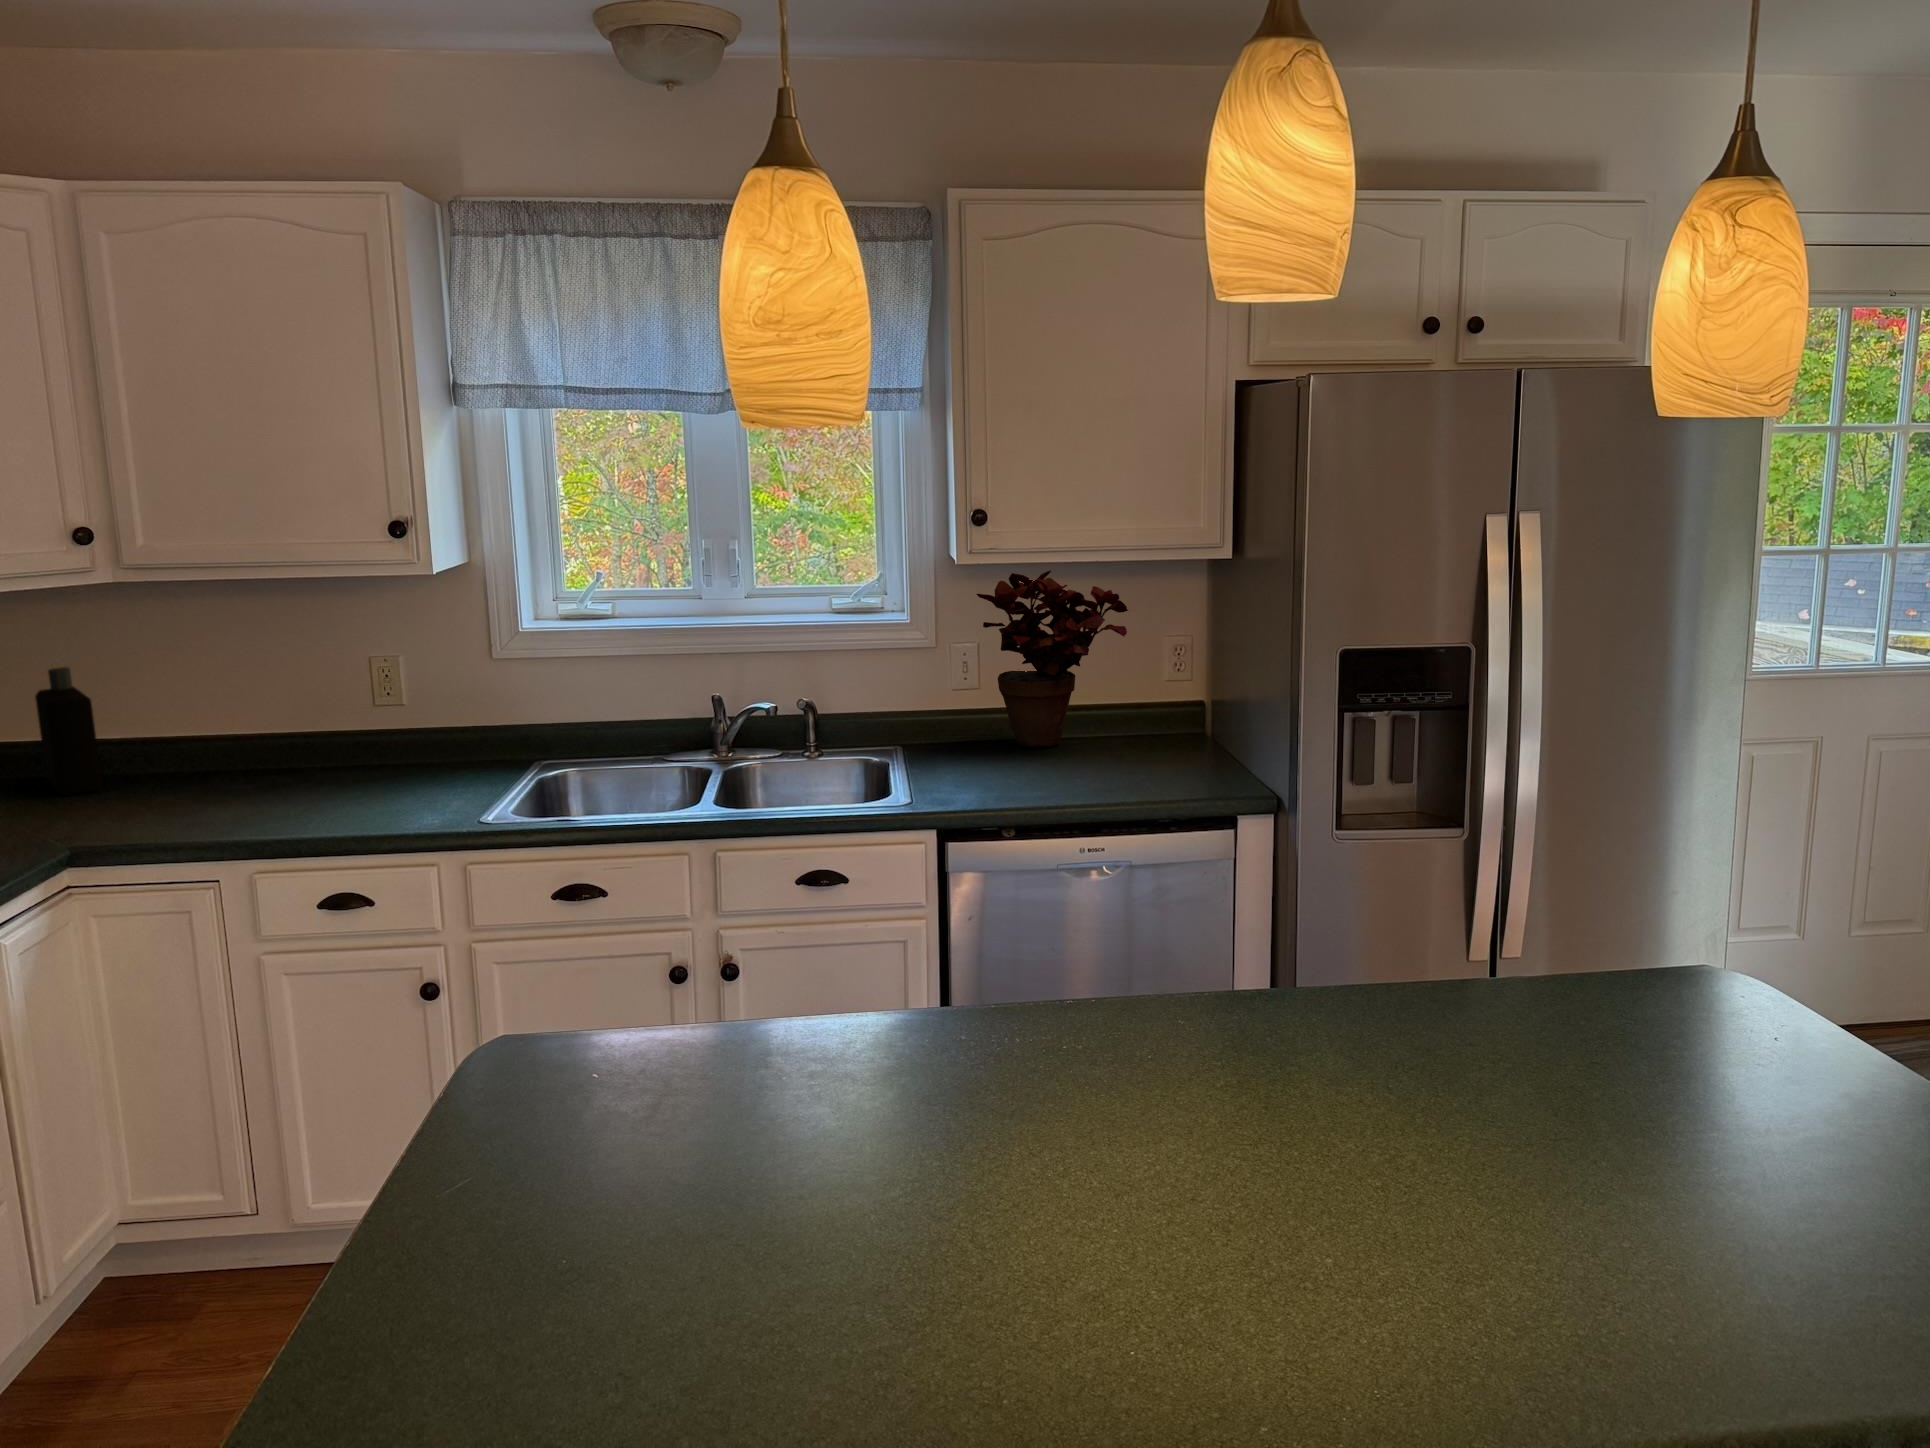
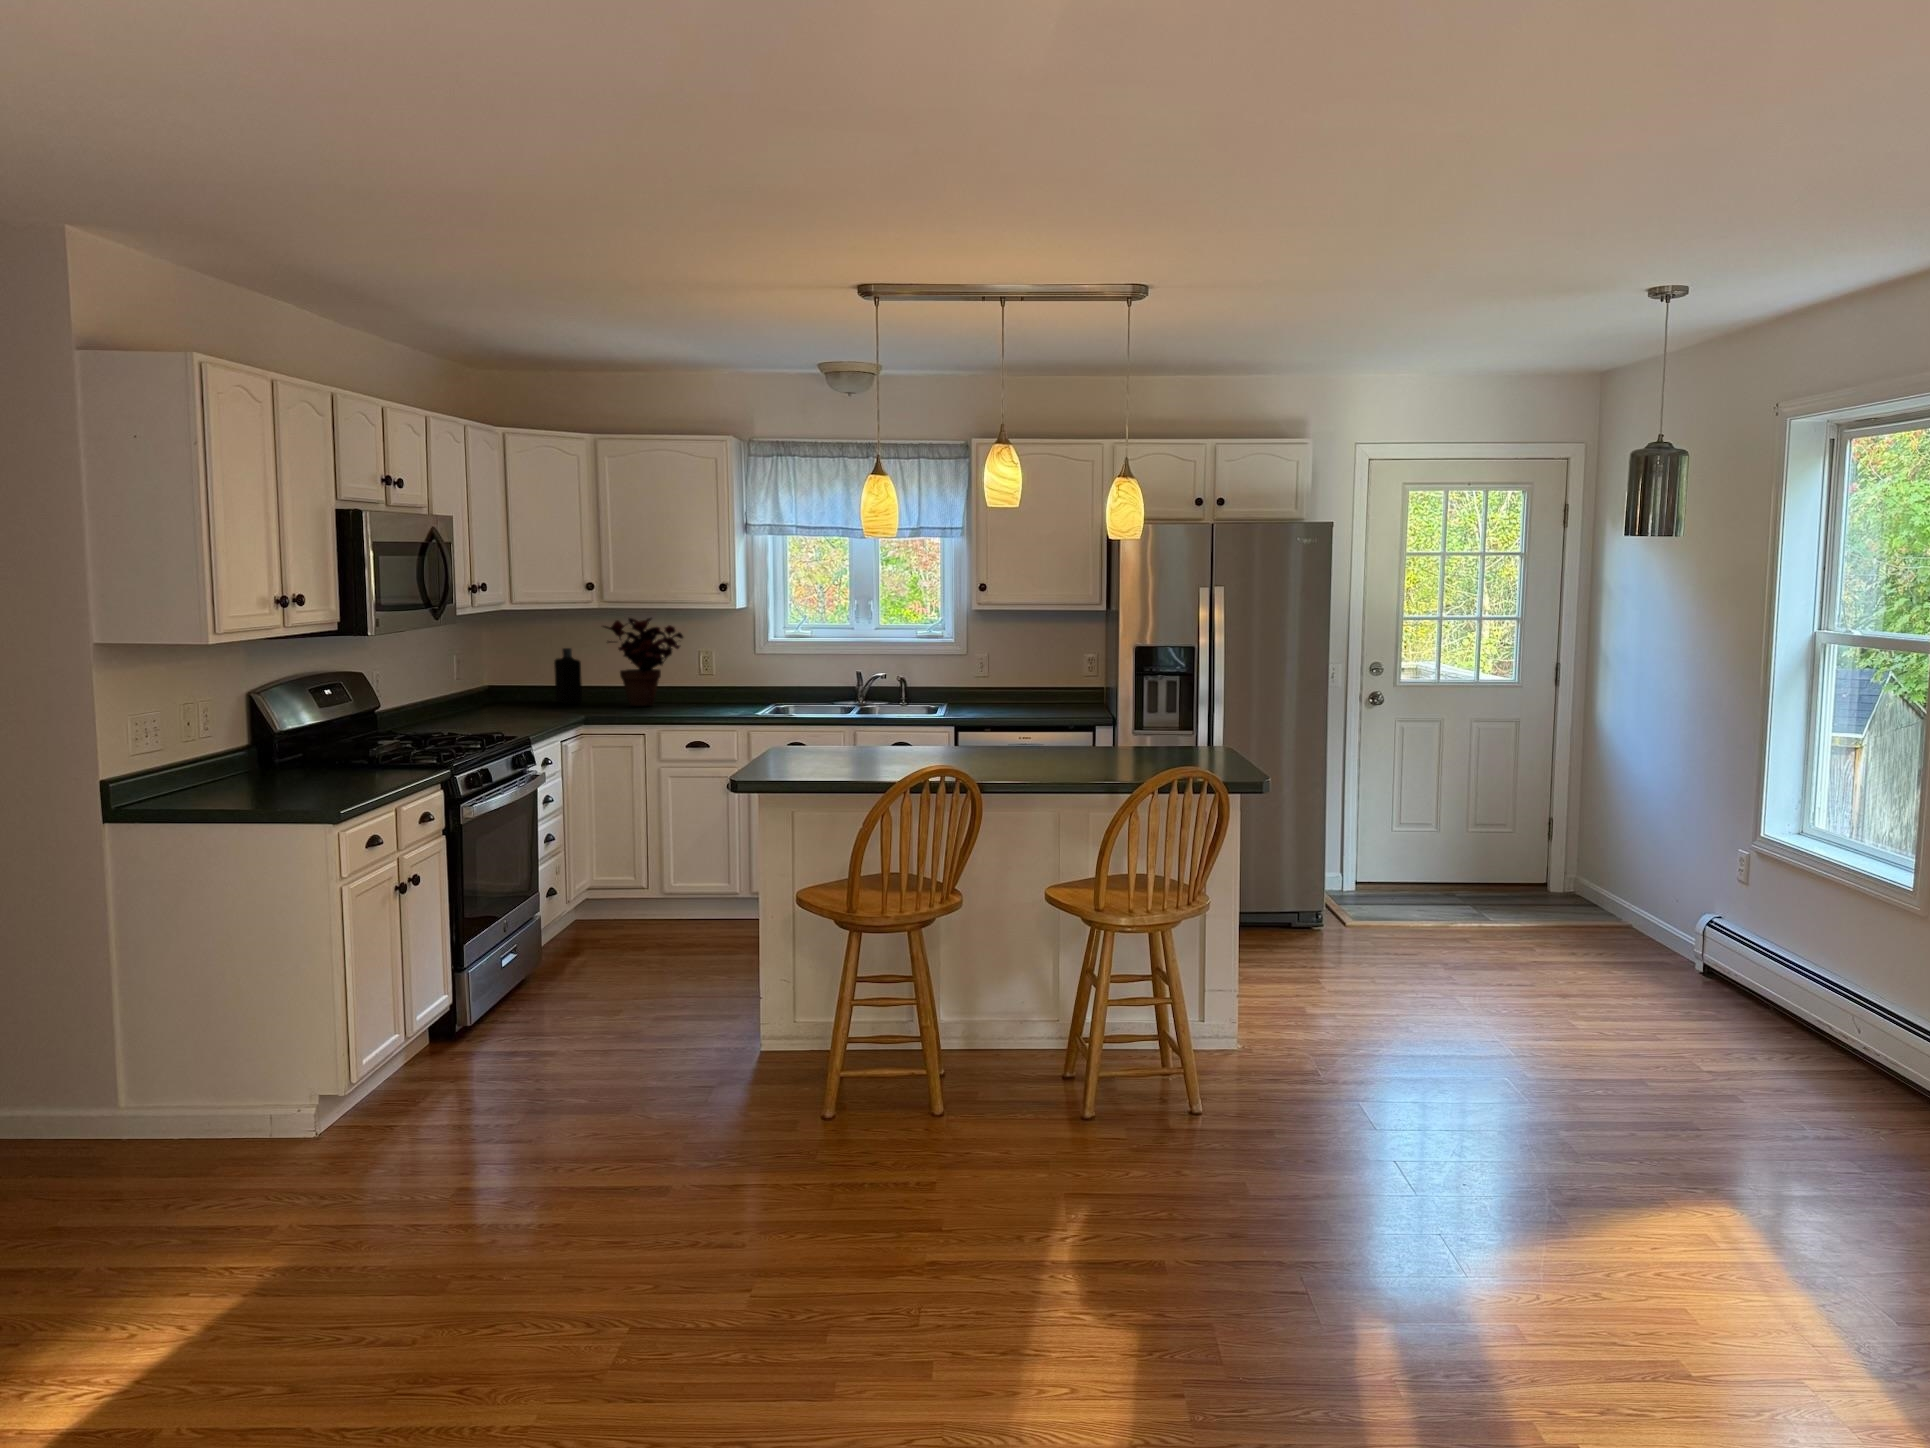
potted plant: present [976,571,1128,747] -> present [603,618,683,706]

